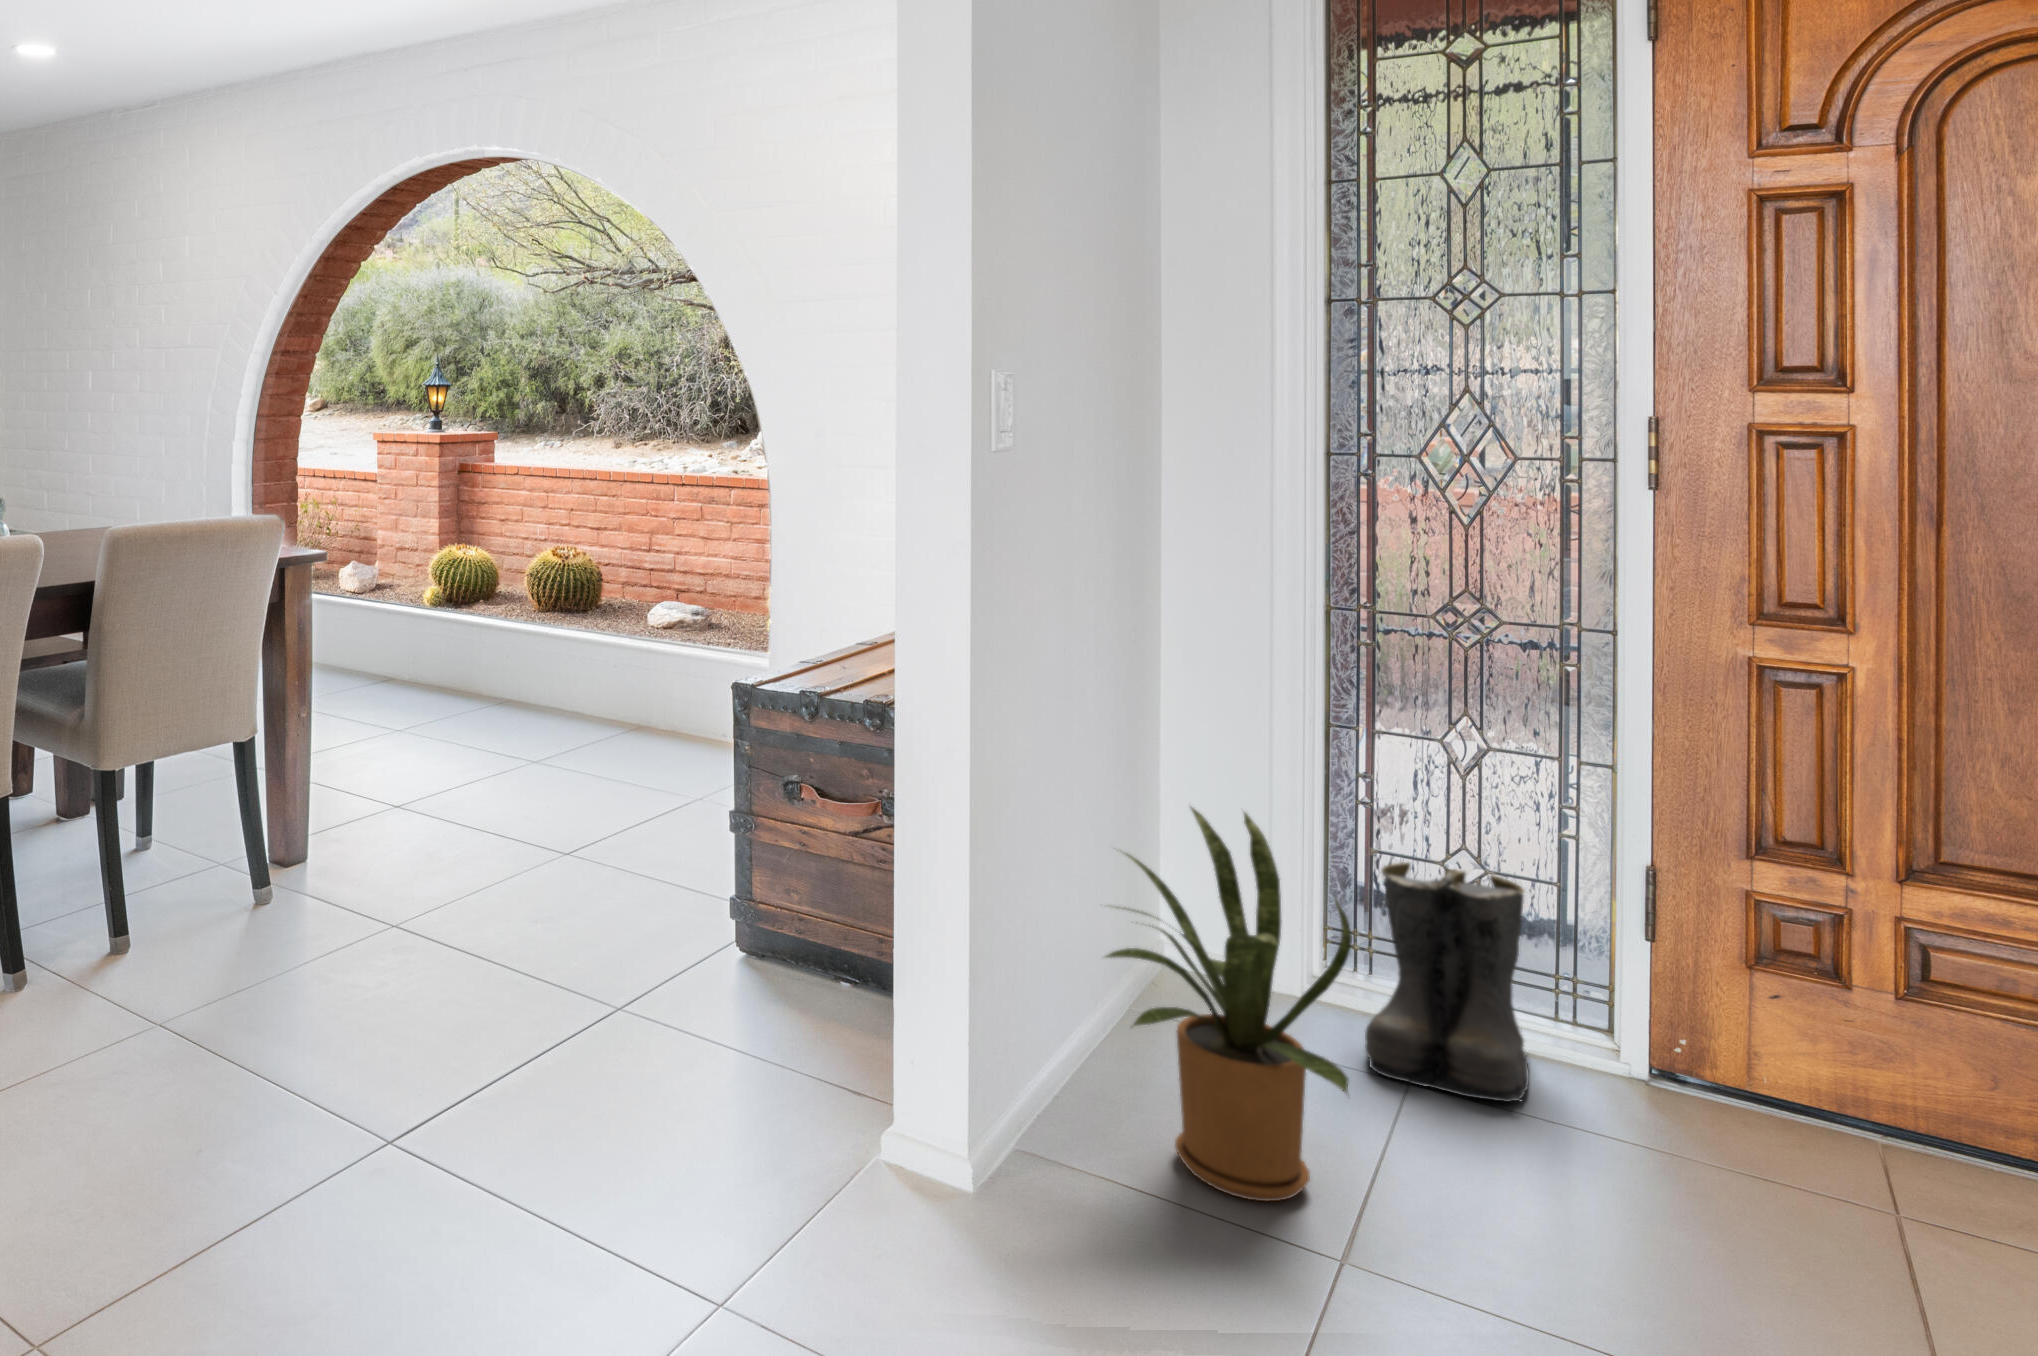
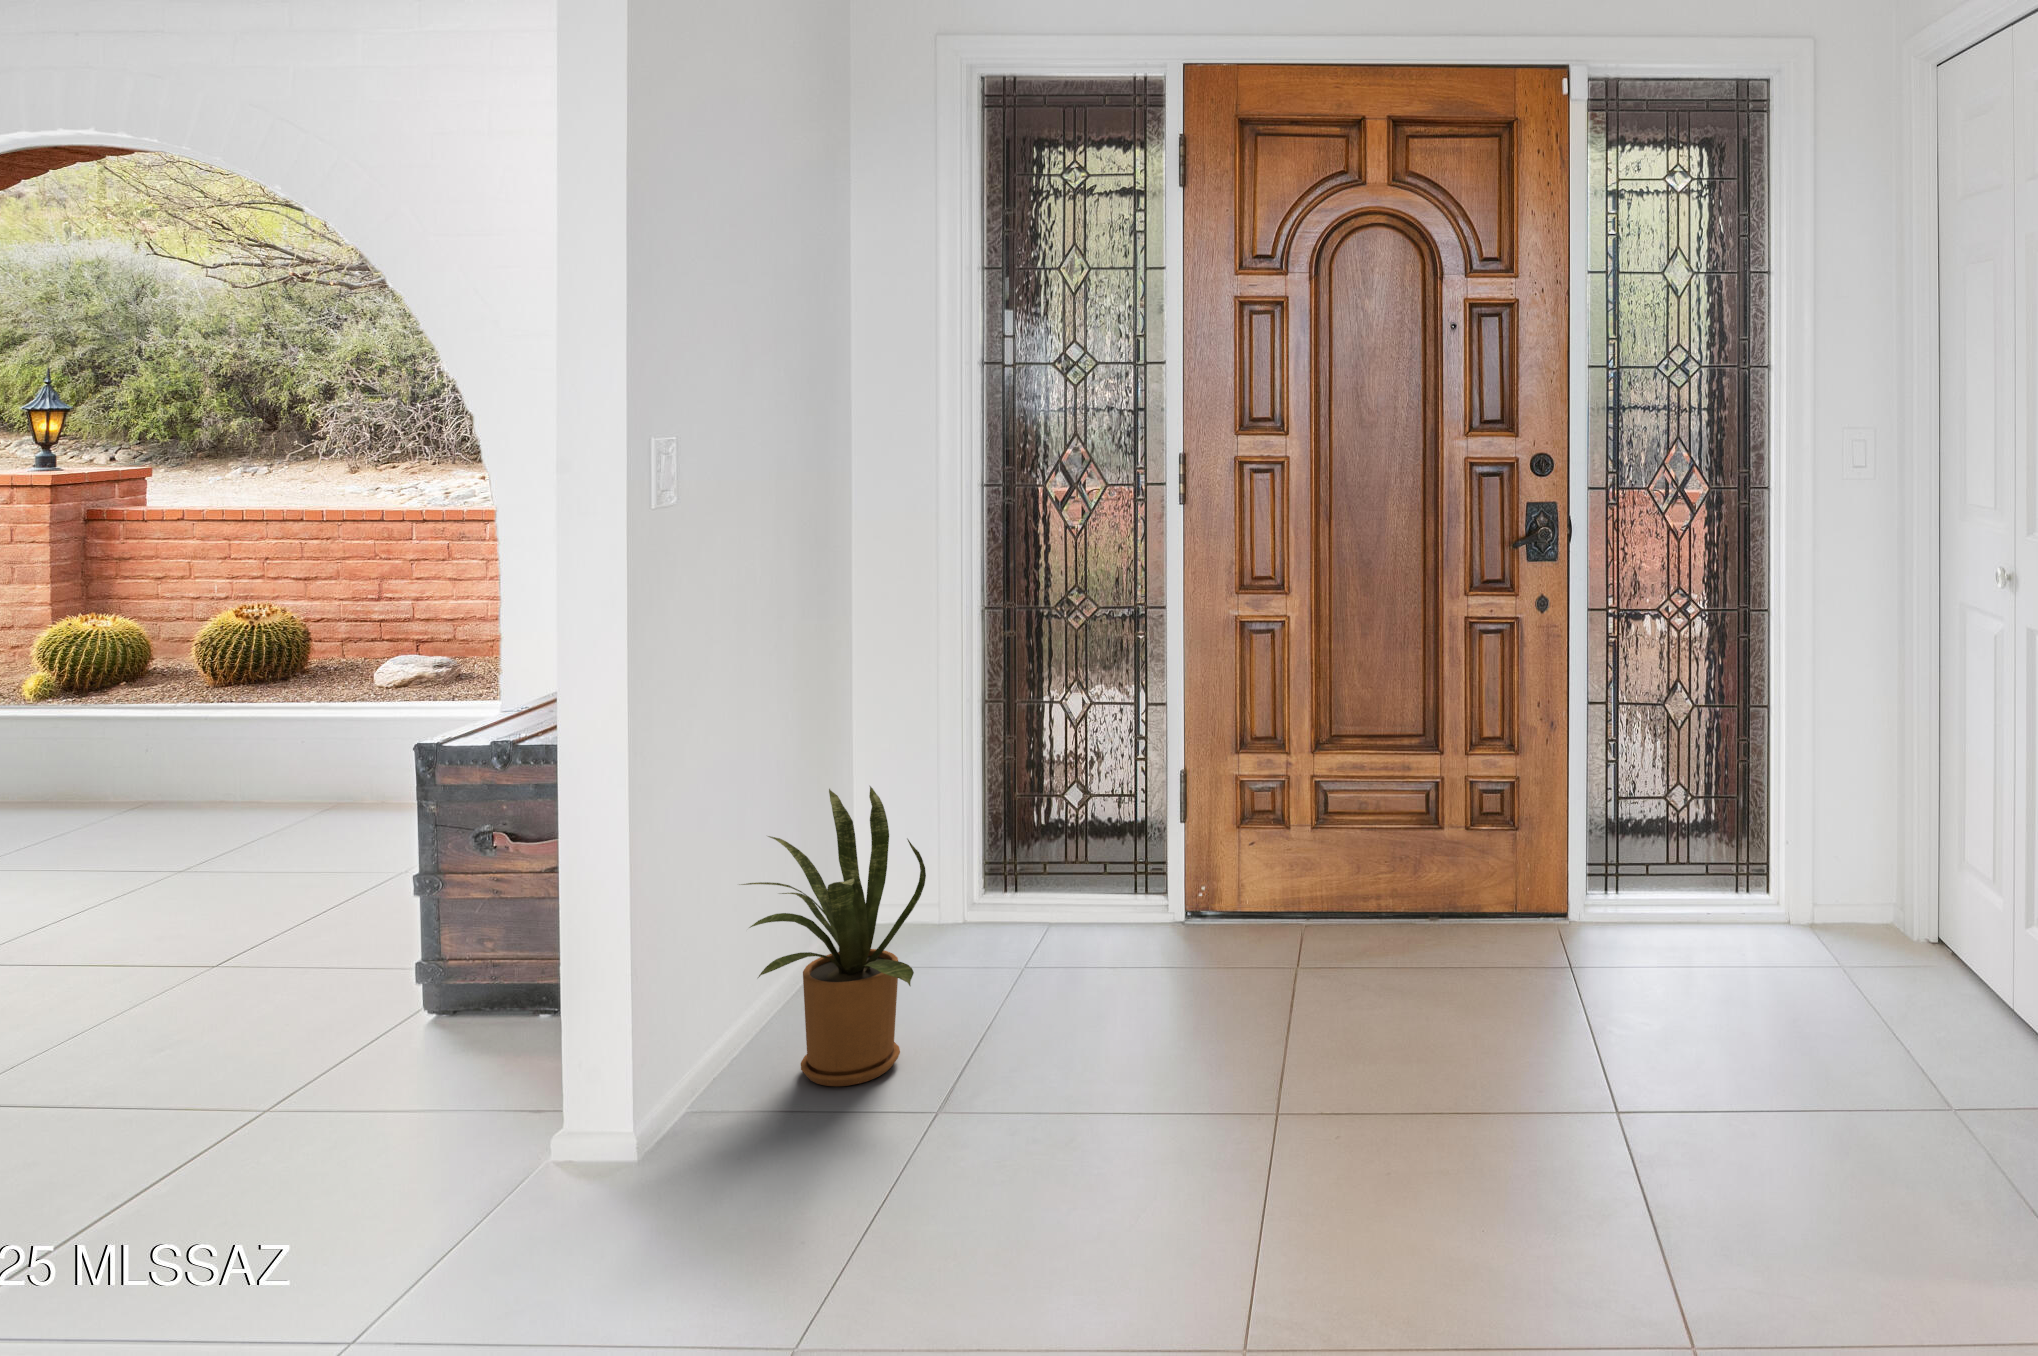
boots: present [1365,862,1529,1102] -> none [982,800,1103,970]

